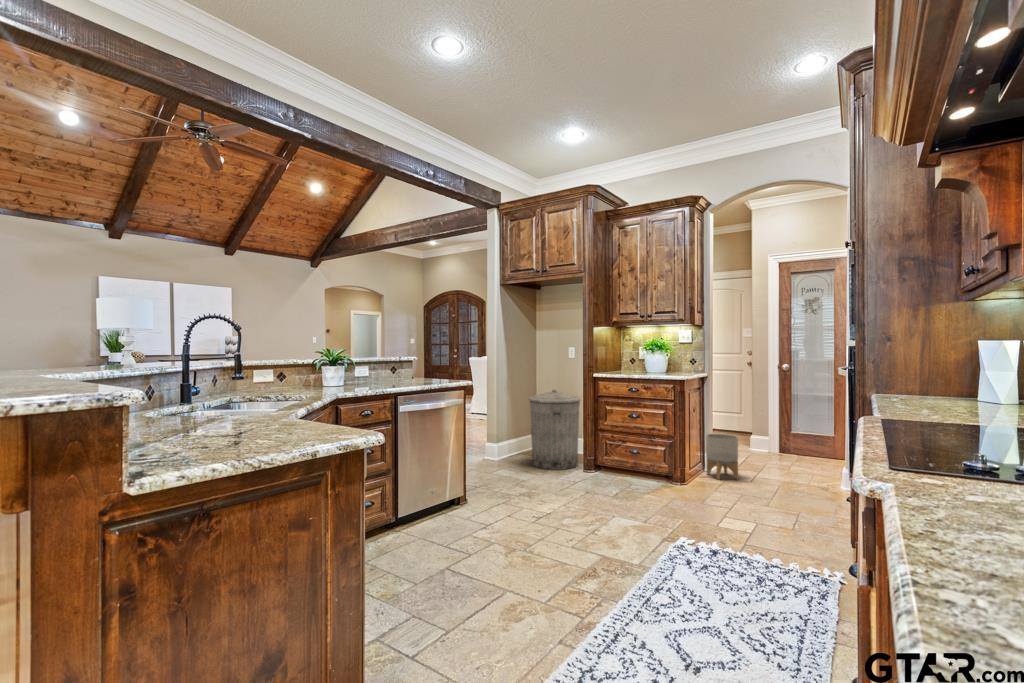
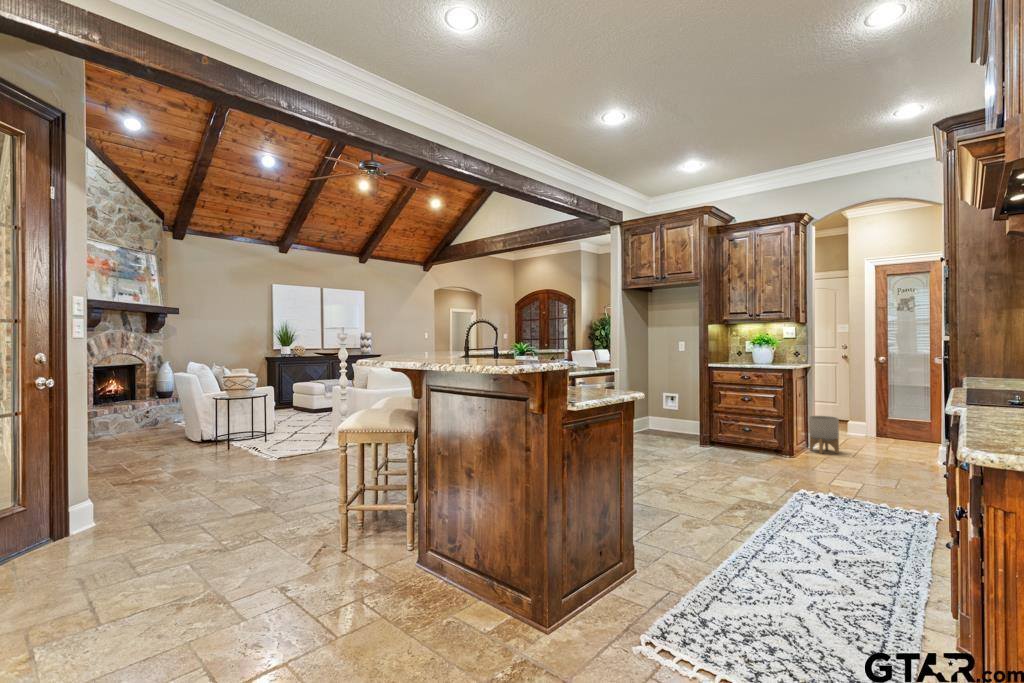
trash can: present [529,390,581,470] -> none [649,378,695,444]

